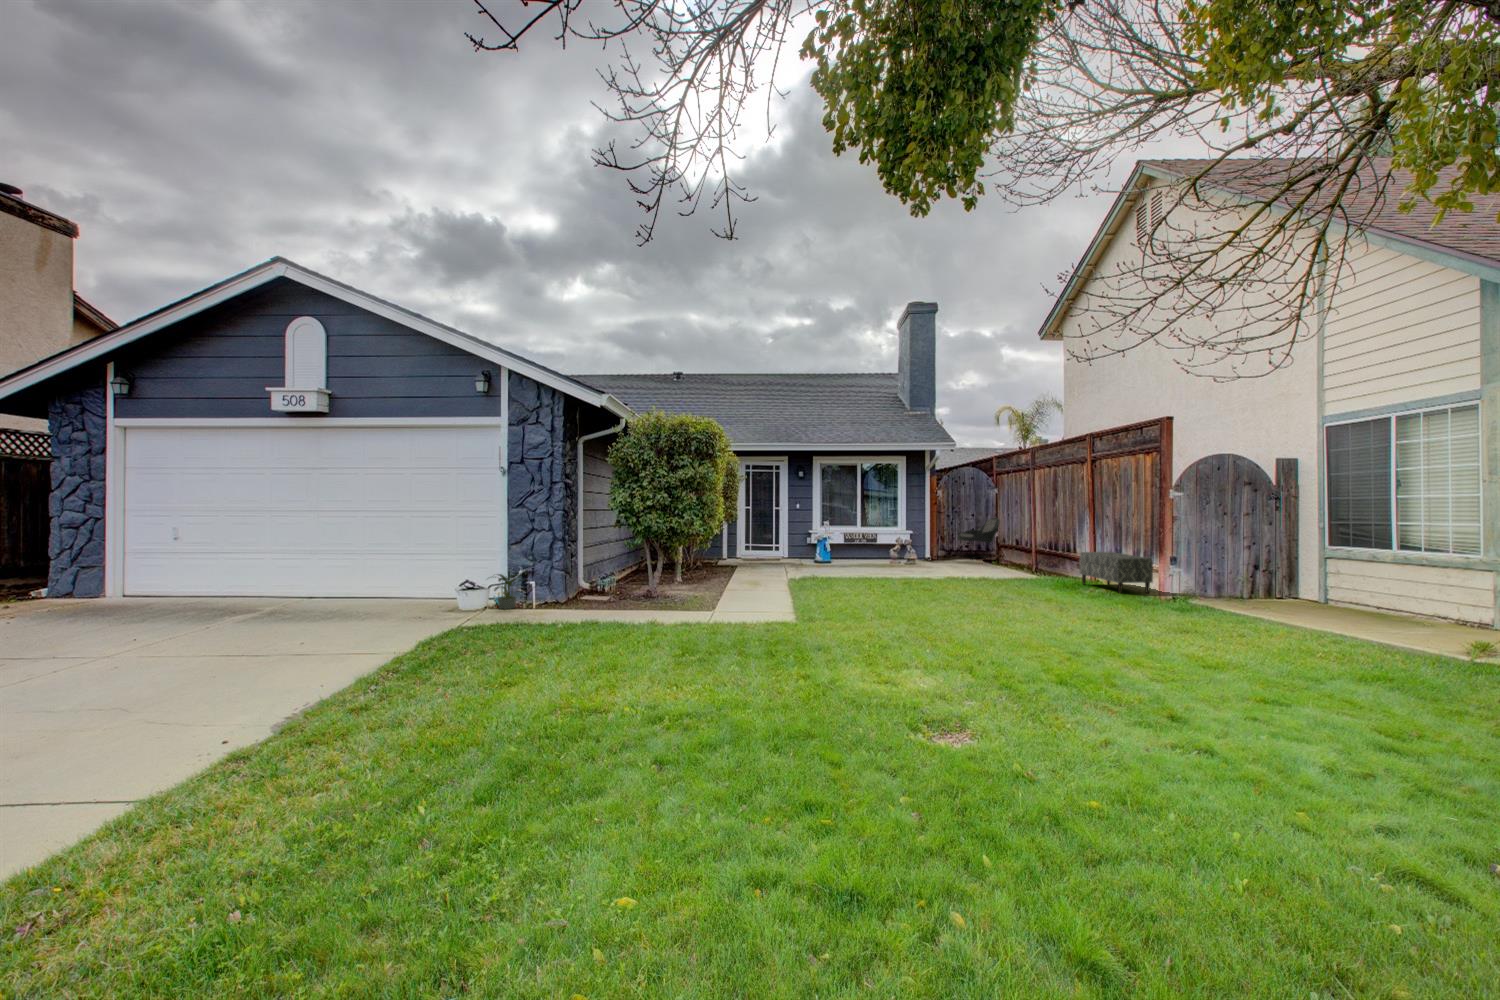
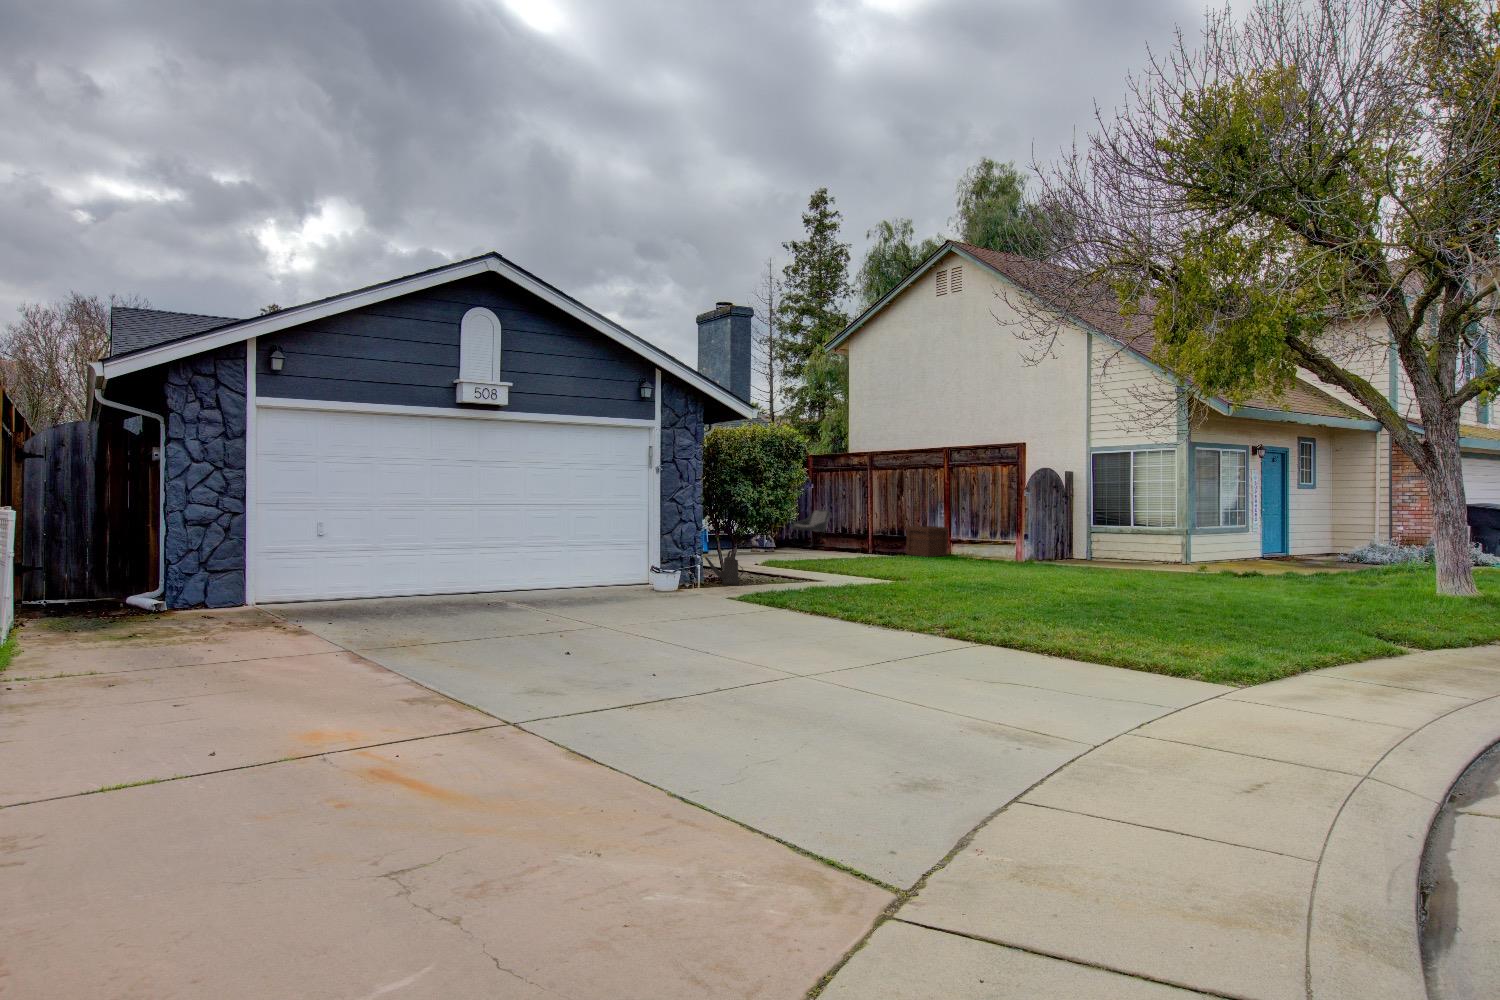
wooden crate: none [1035,539,1090,581] -> present [906,526,948,557]
bench: present [1079,552,1153,594] -> none [953,534,1009,561]
watering can: none [563,565,609,606] -> present [705,551,744,585]
potted plant: present [494,574,521,609] -> none [671,561,701,591]

